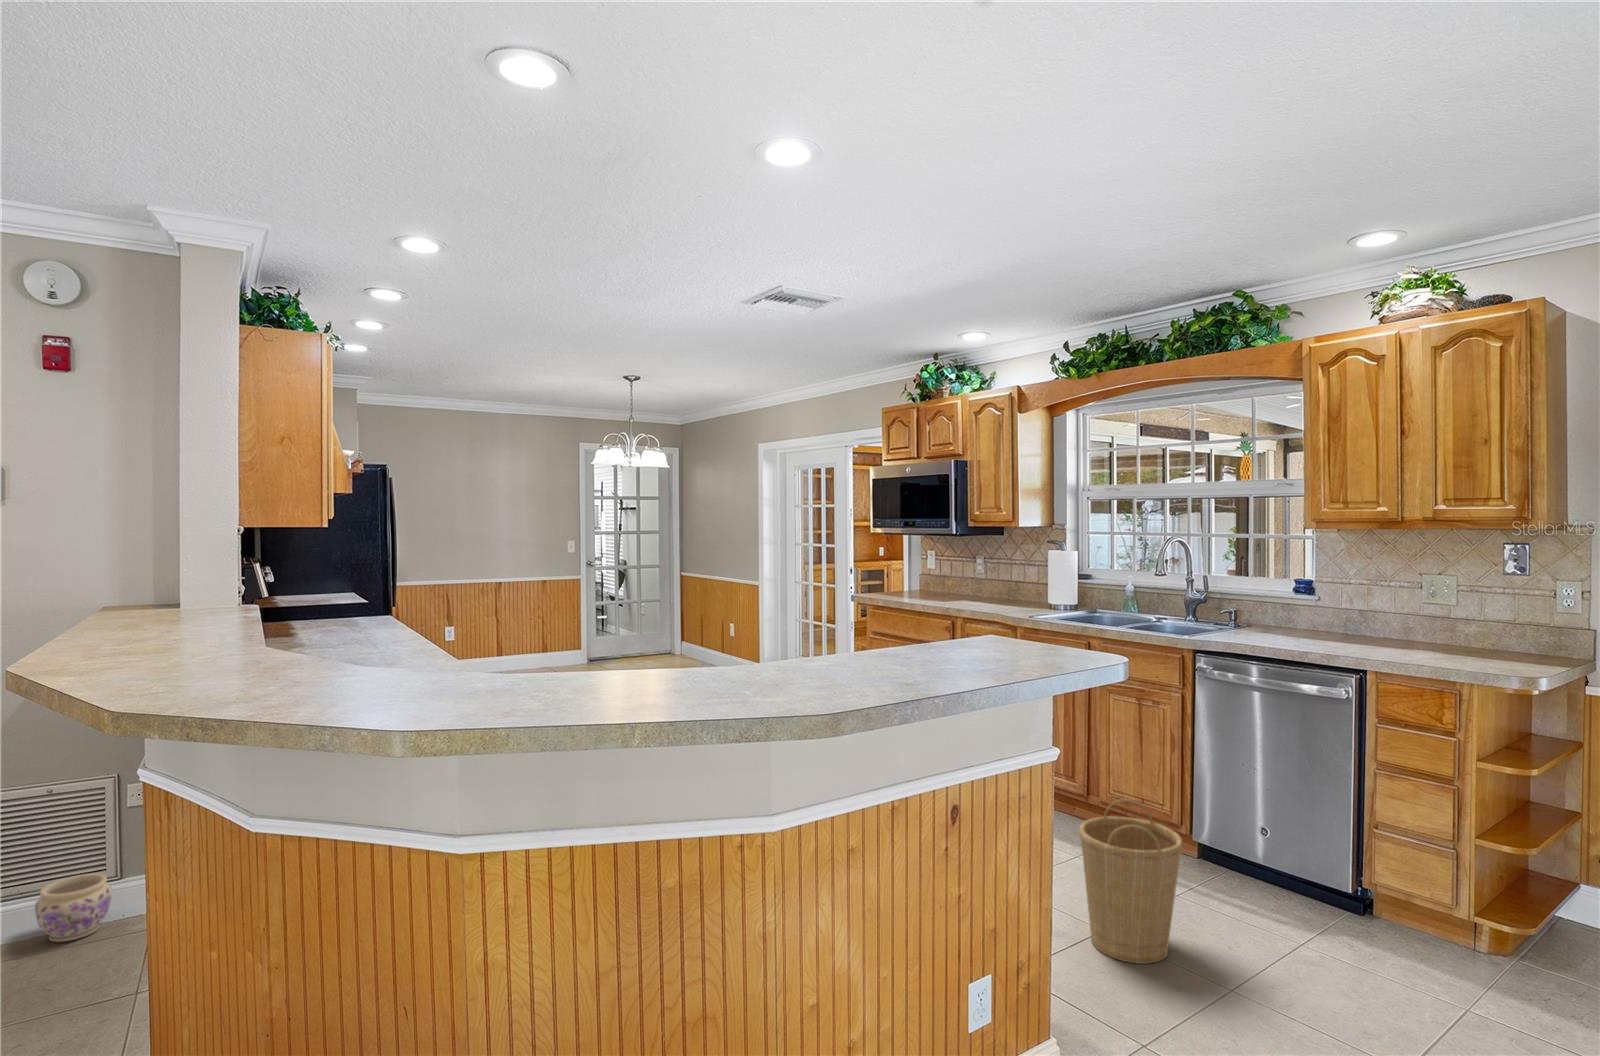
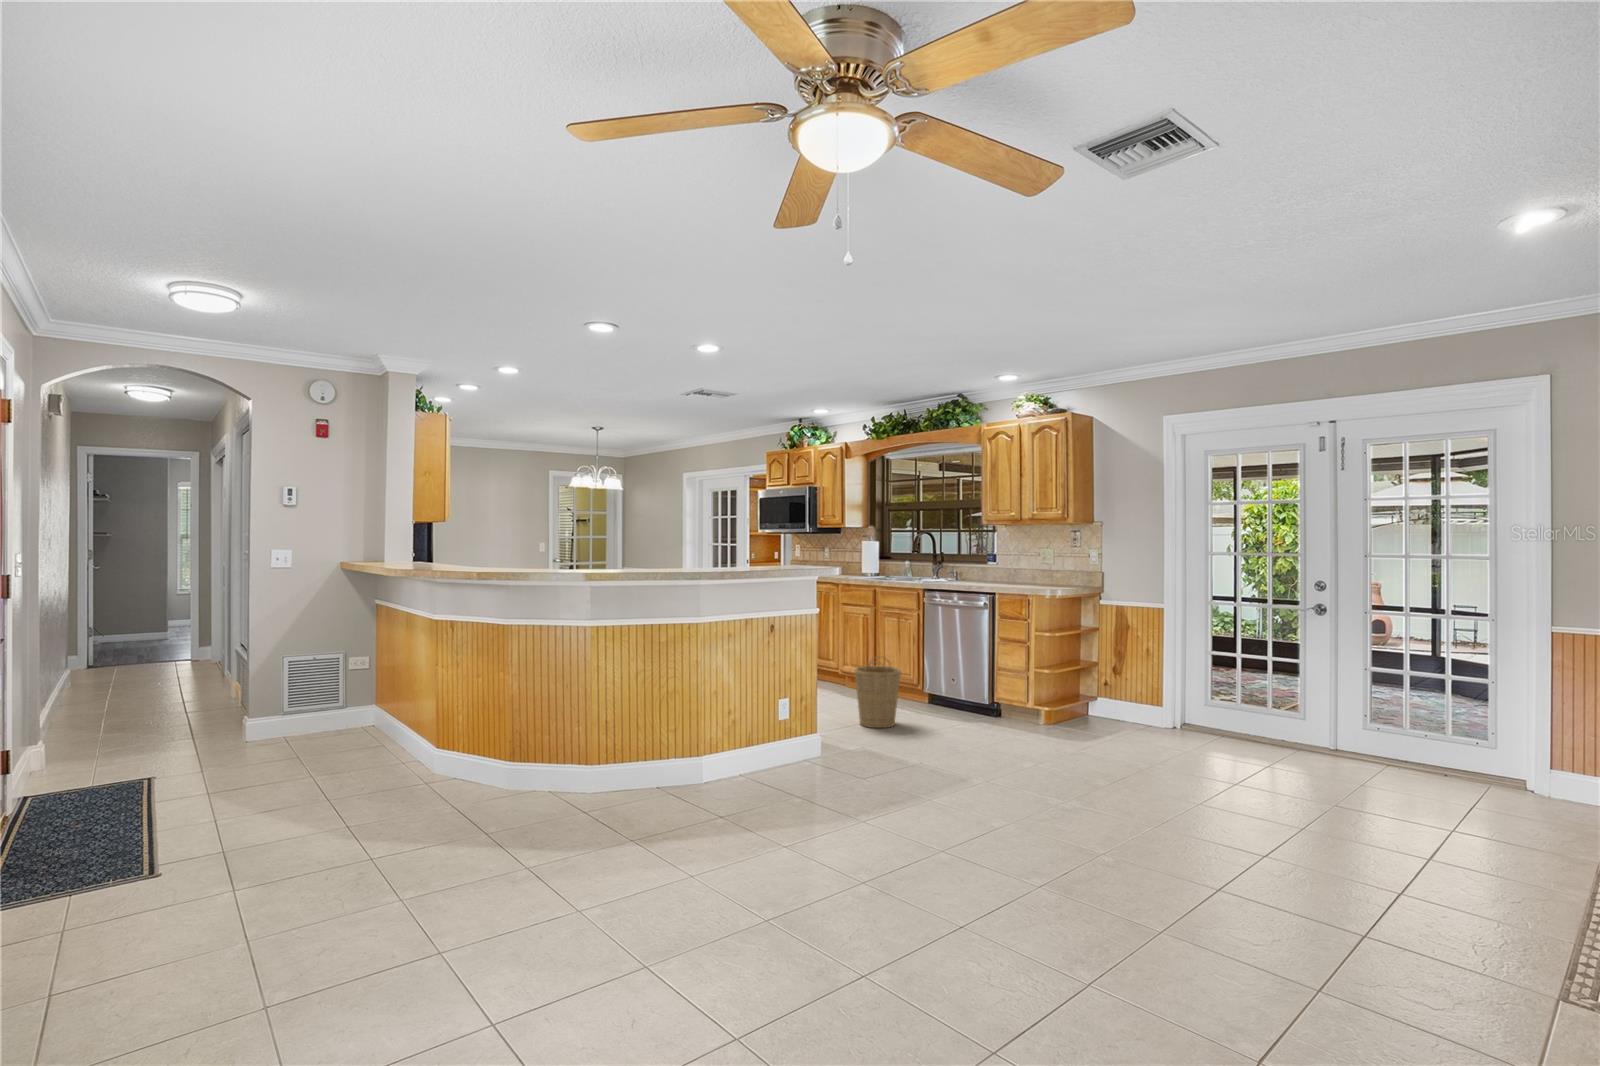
planter: present [35,874,112,943] -> none [314,705,350,736]

